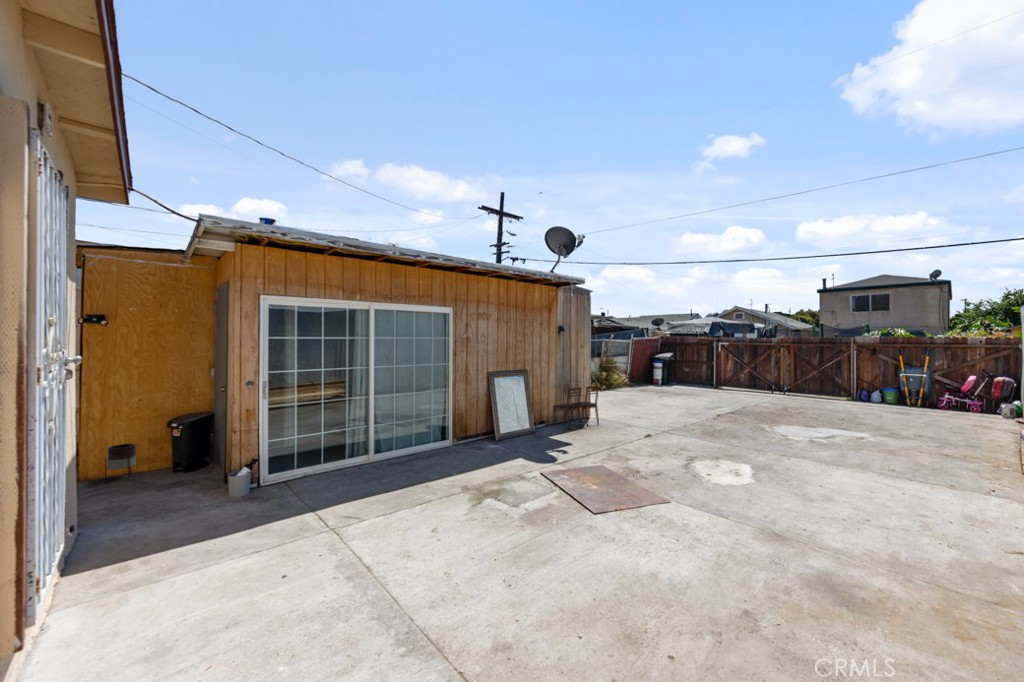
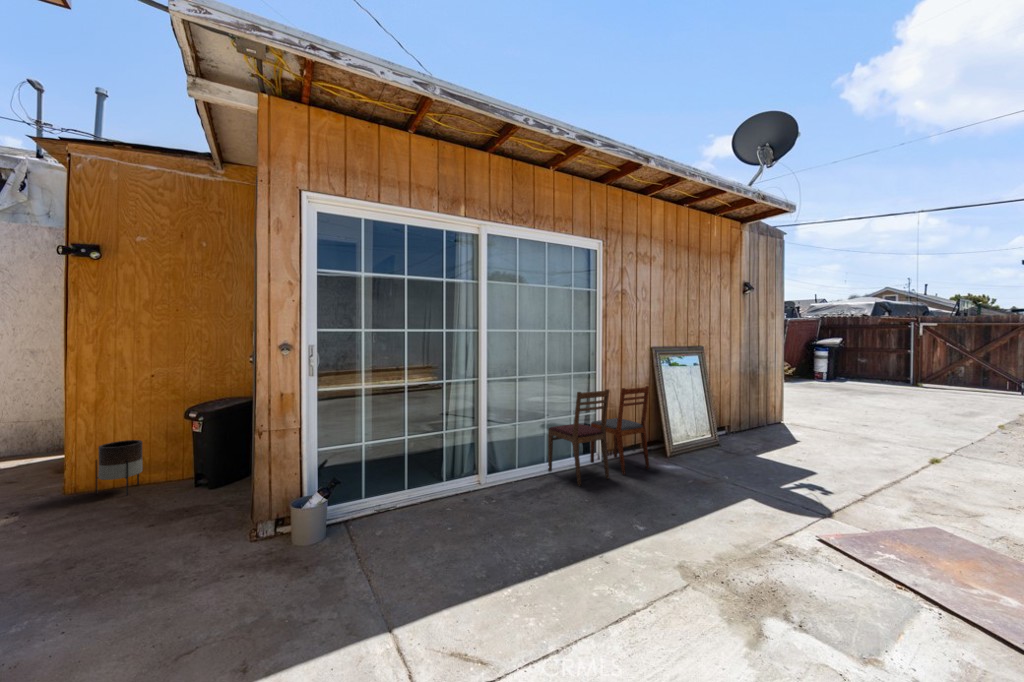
chair: present [553,385,599,429] -> present [548,386,649,486]

